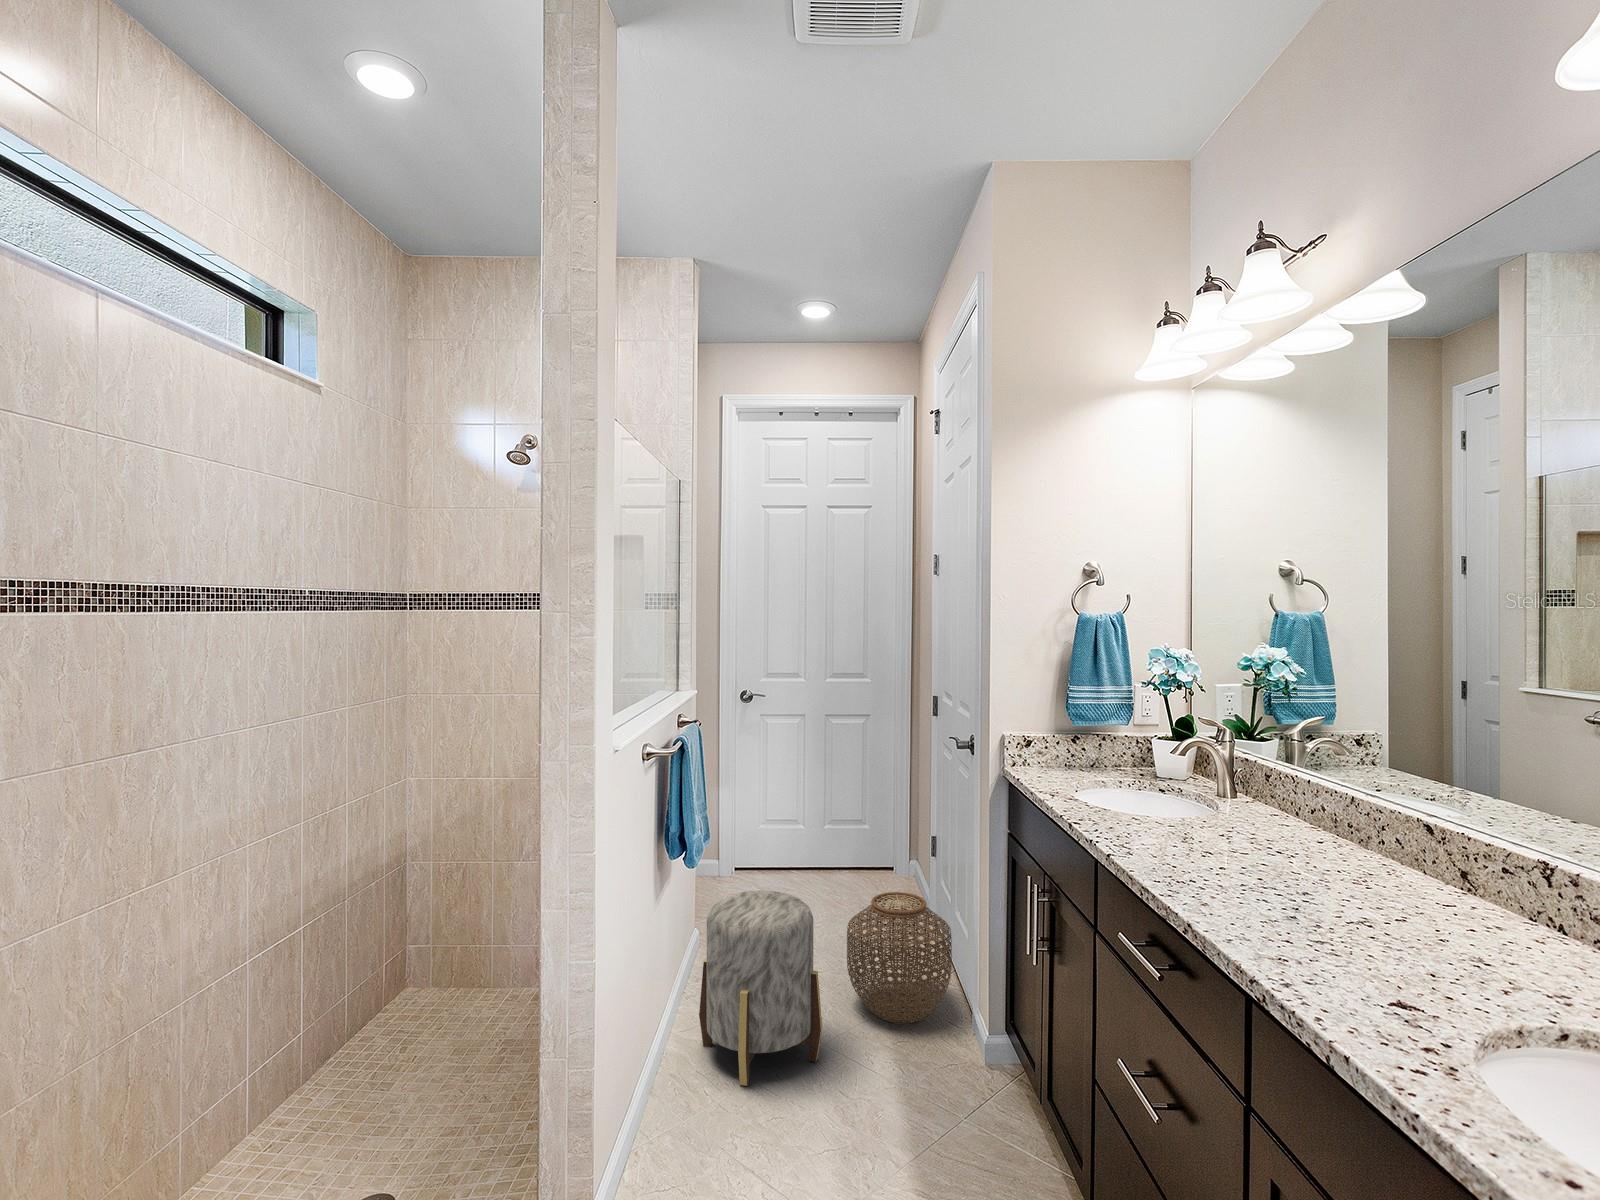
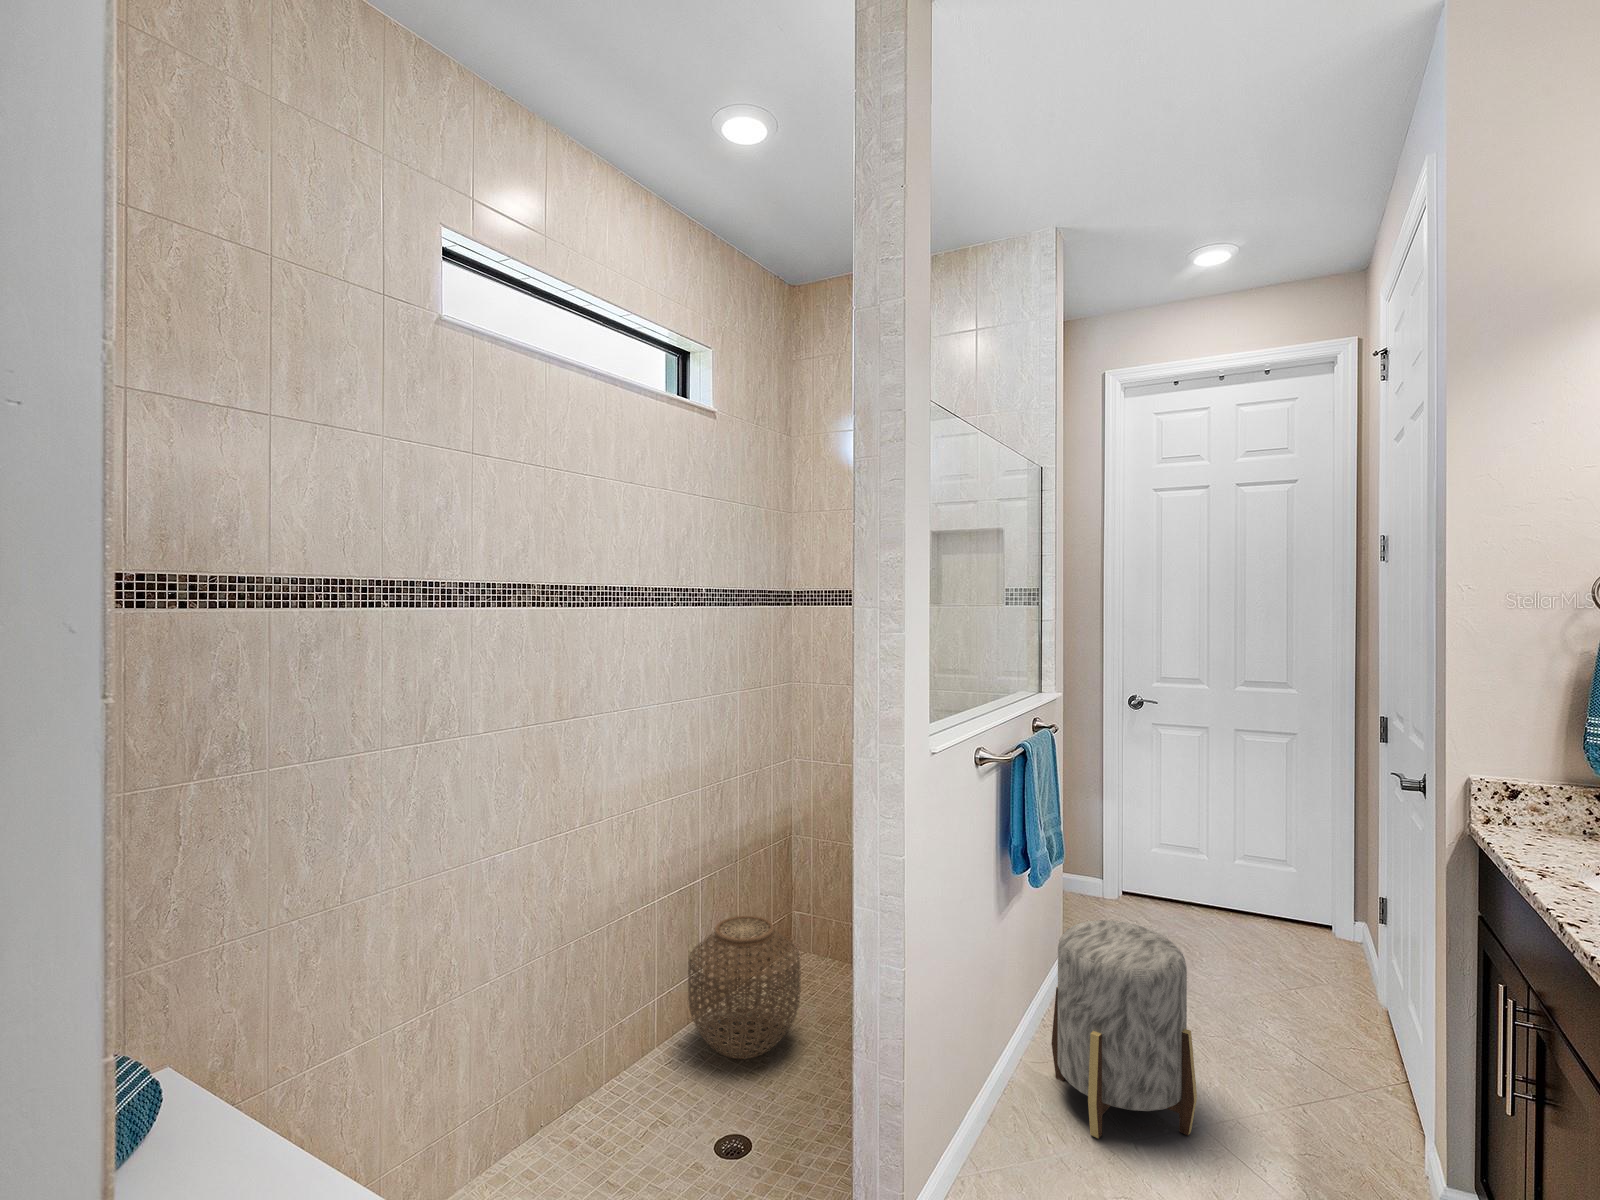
woven basket: present [847,892,952,1023] -> present [688,916,800,1059]

